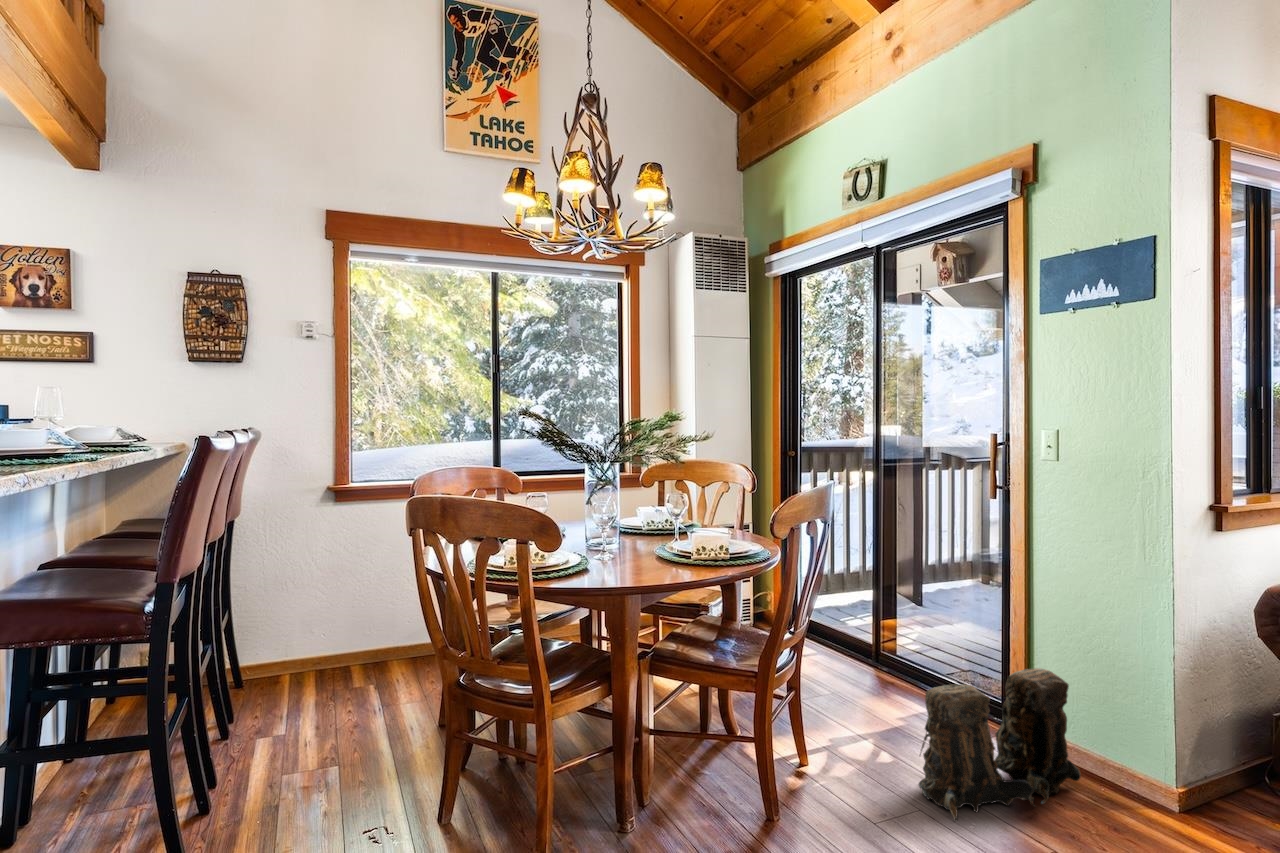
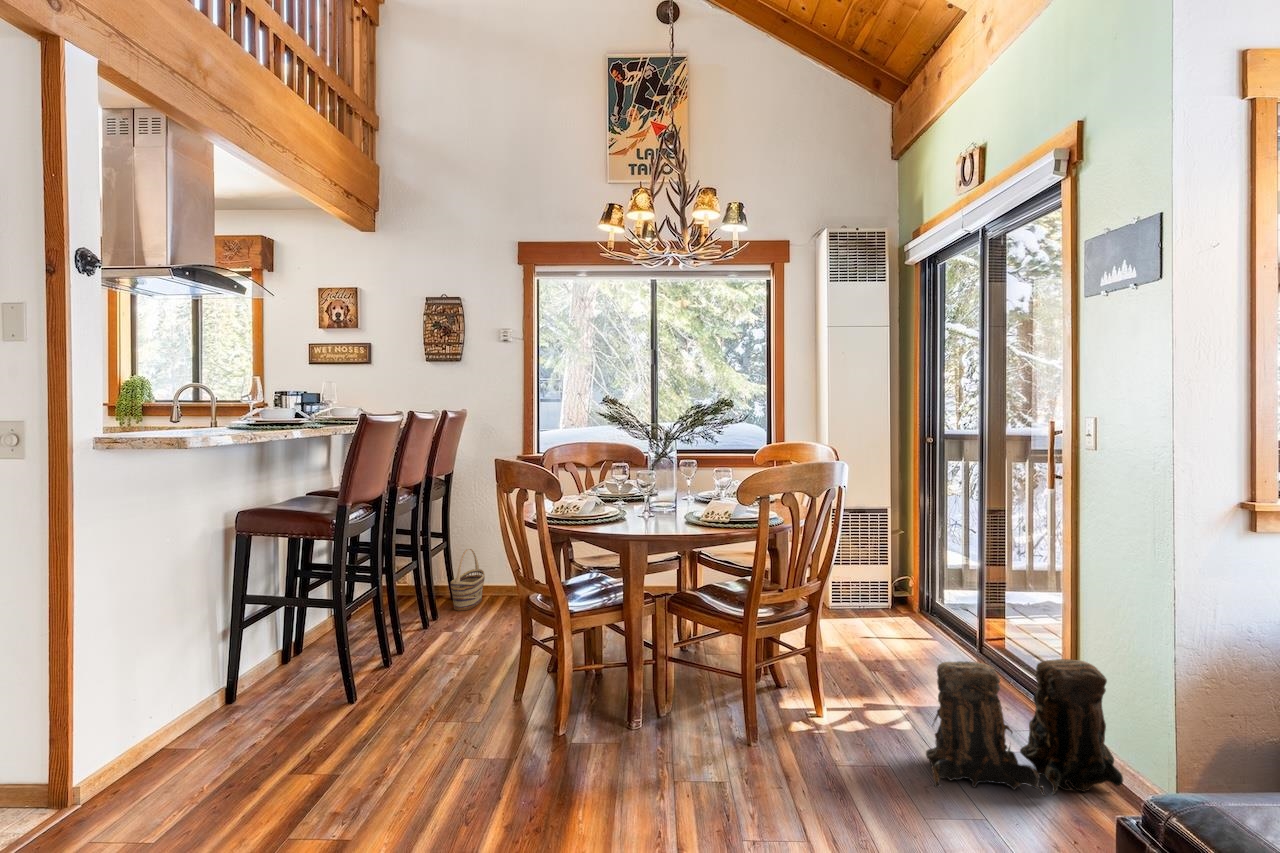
basket: none [243,615,286,702] -> present [451,549,485,611]

